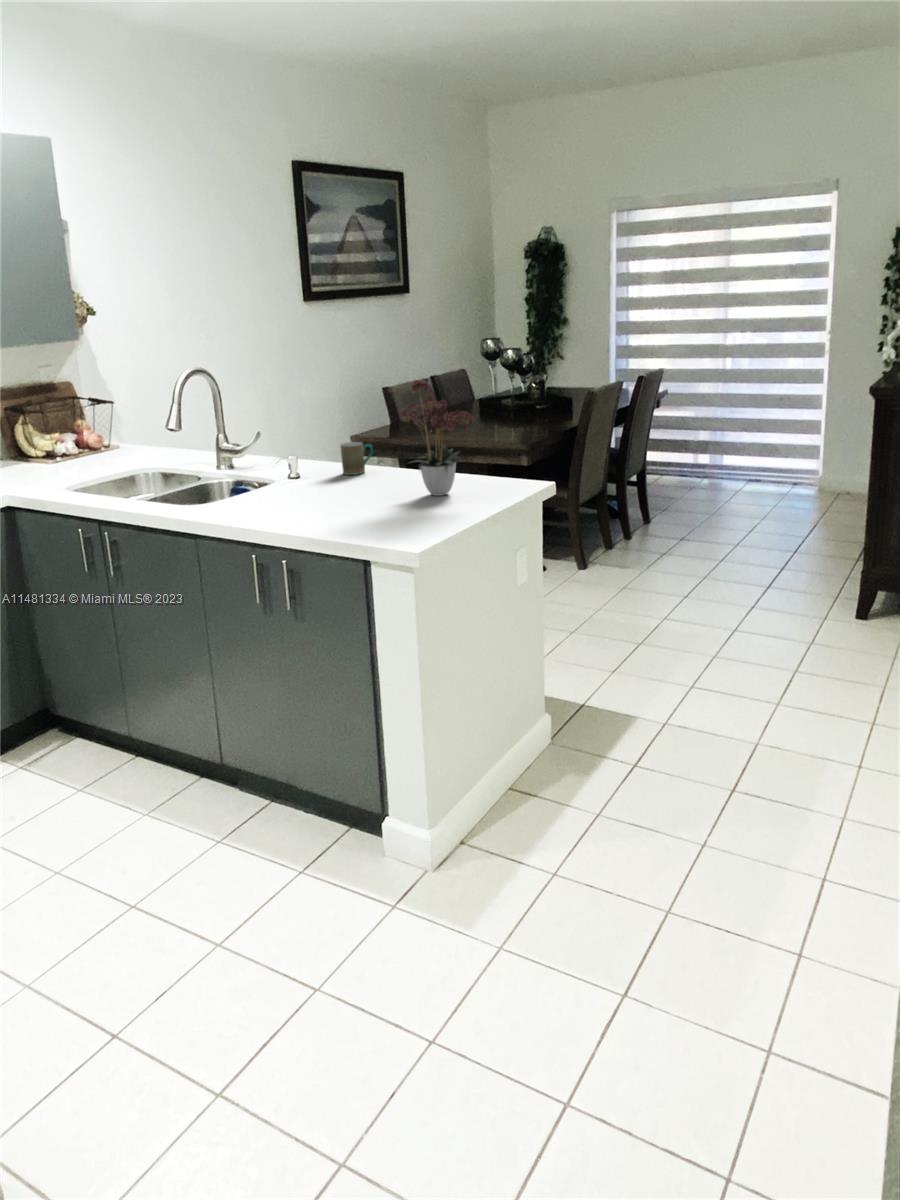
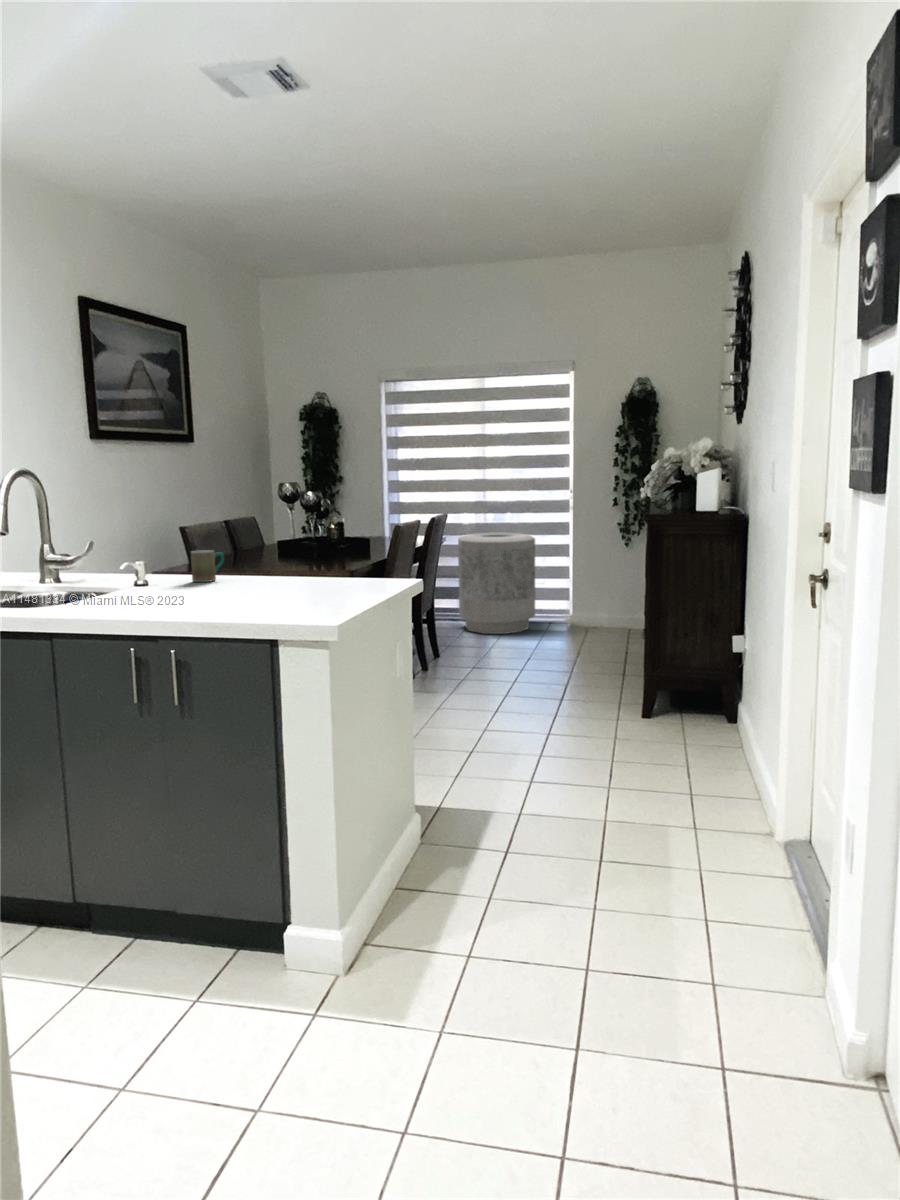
flower arrangement: present [401,380,475,496] -> none [273,472,356,591]
trash can: none [685,383,777,498] -> present [458,533,535,634]

